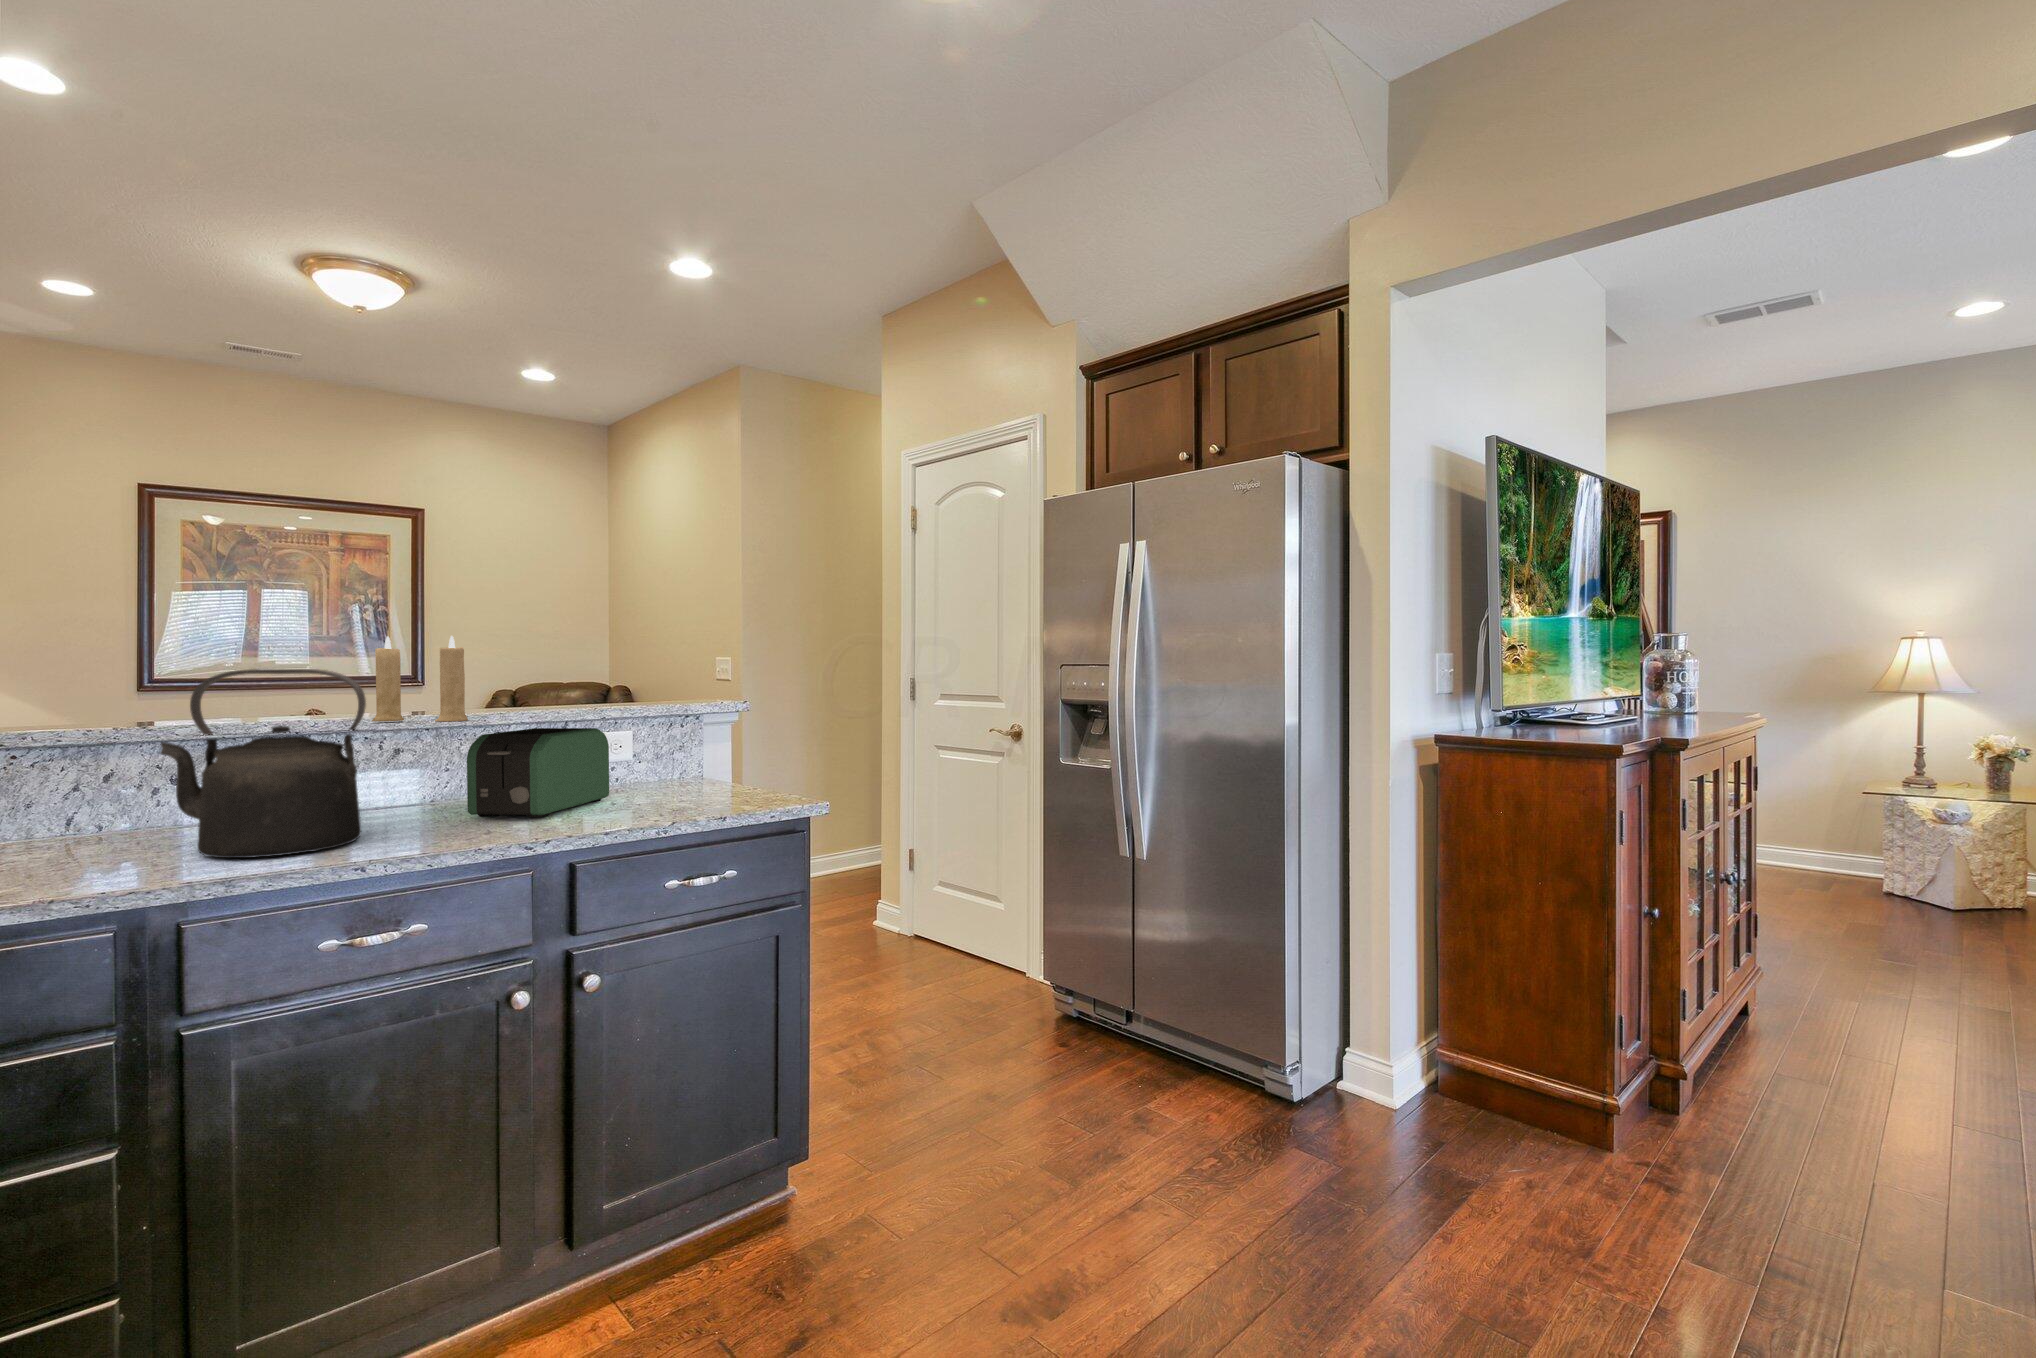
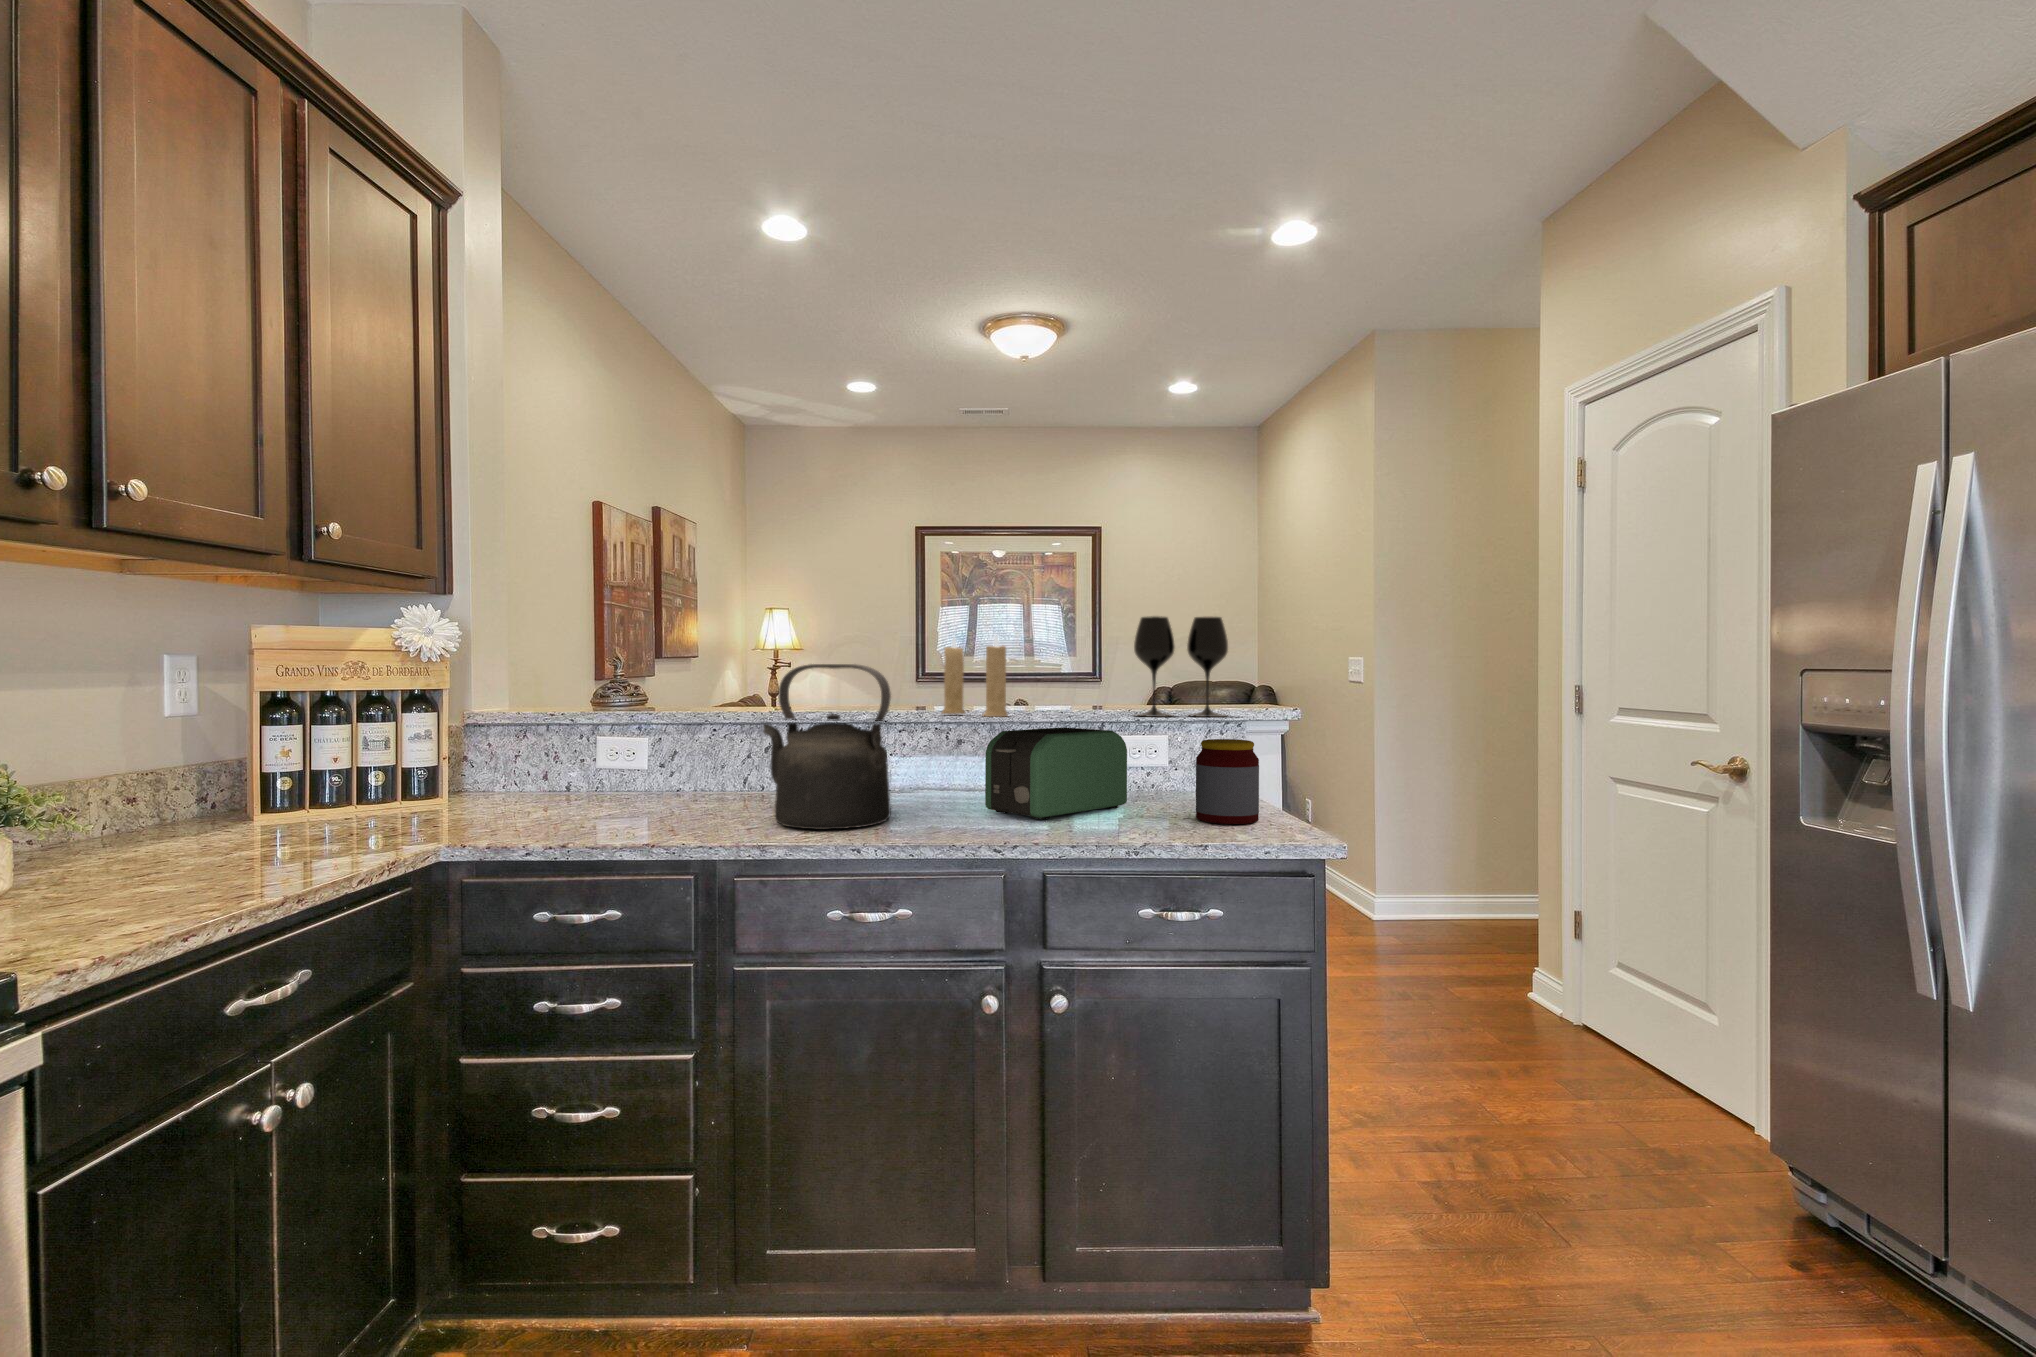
wine glass: none [598,620,690,714] -> present [1134,616,1228,717]
jar: none [685,730,740,802] -> present [1196,739,1259,824]

